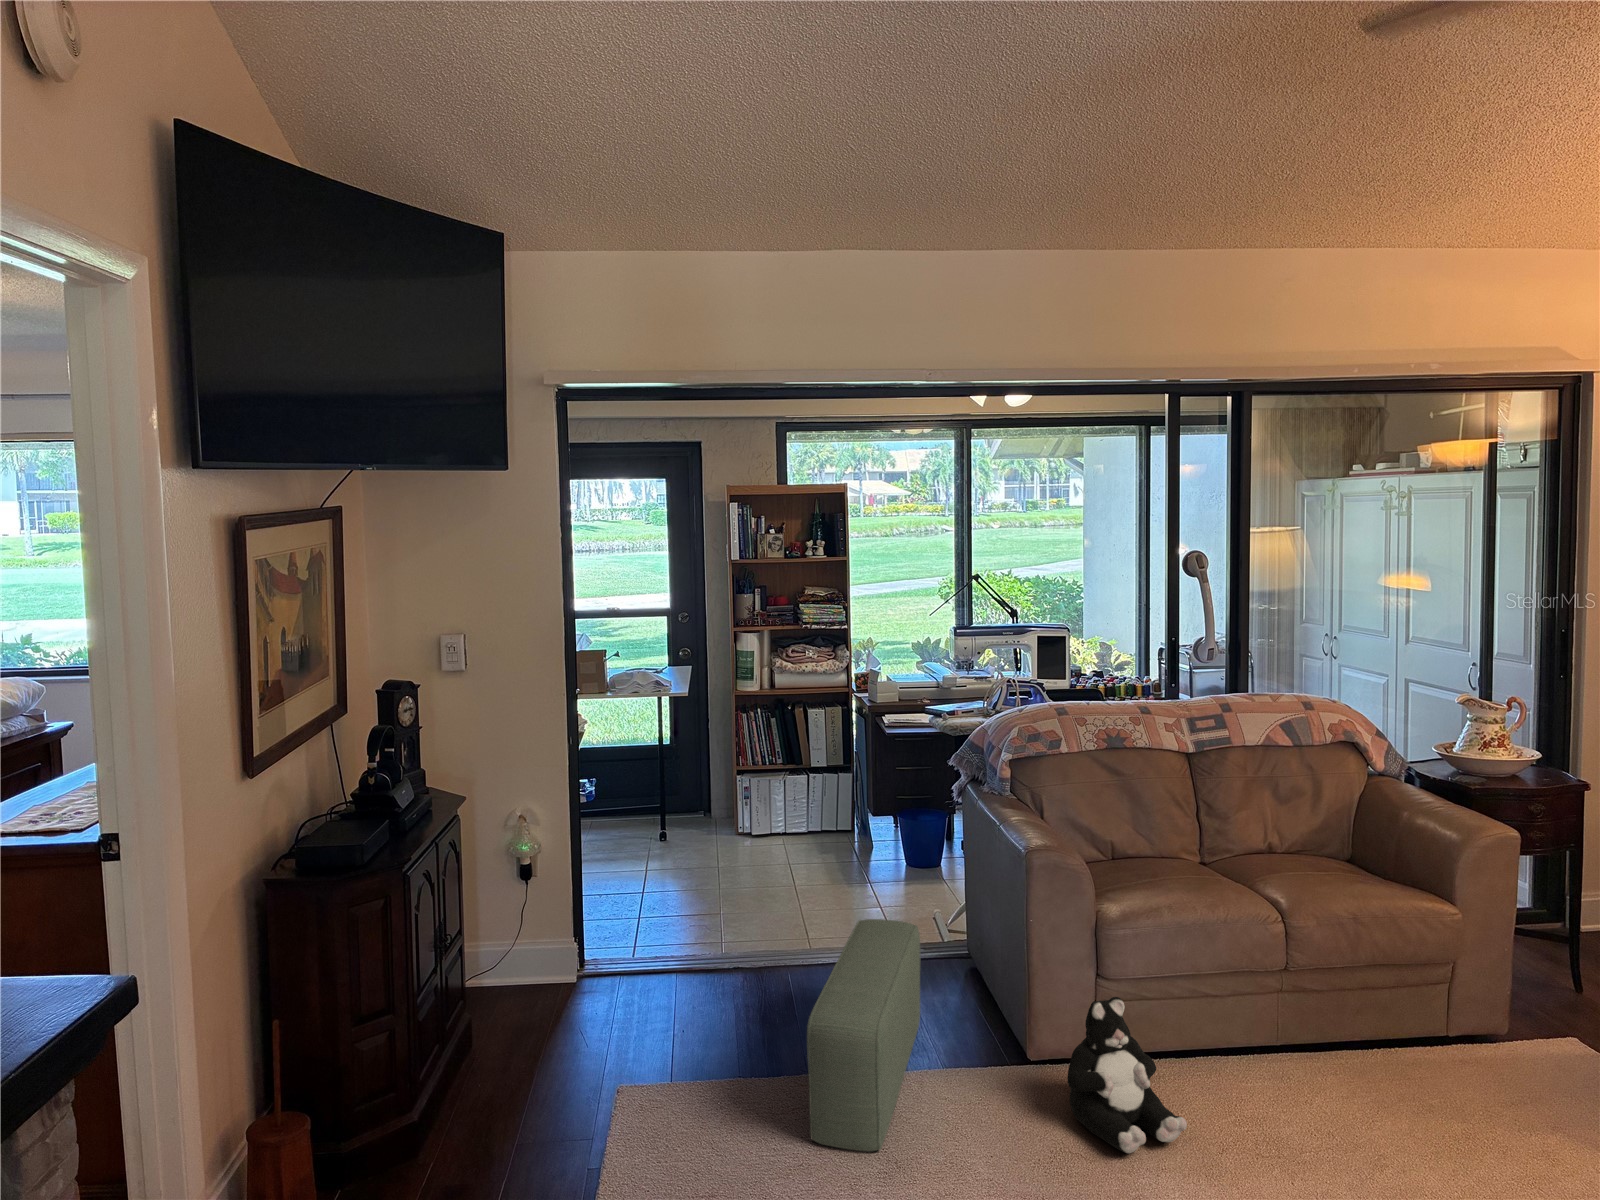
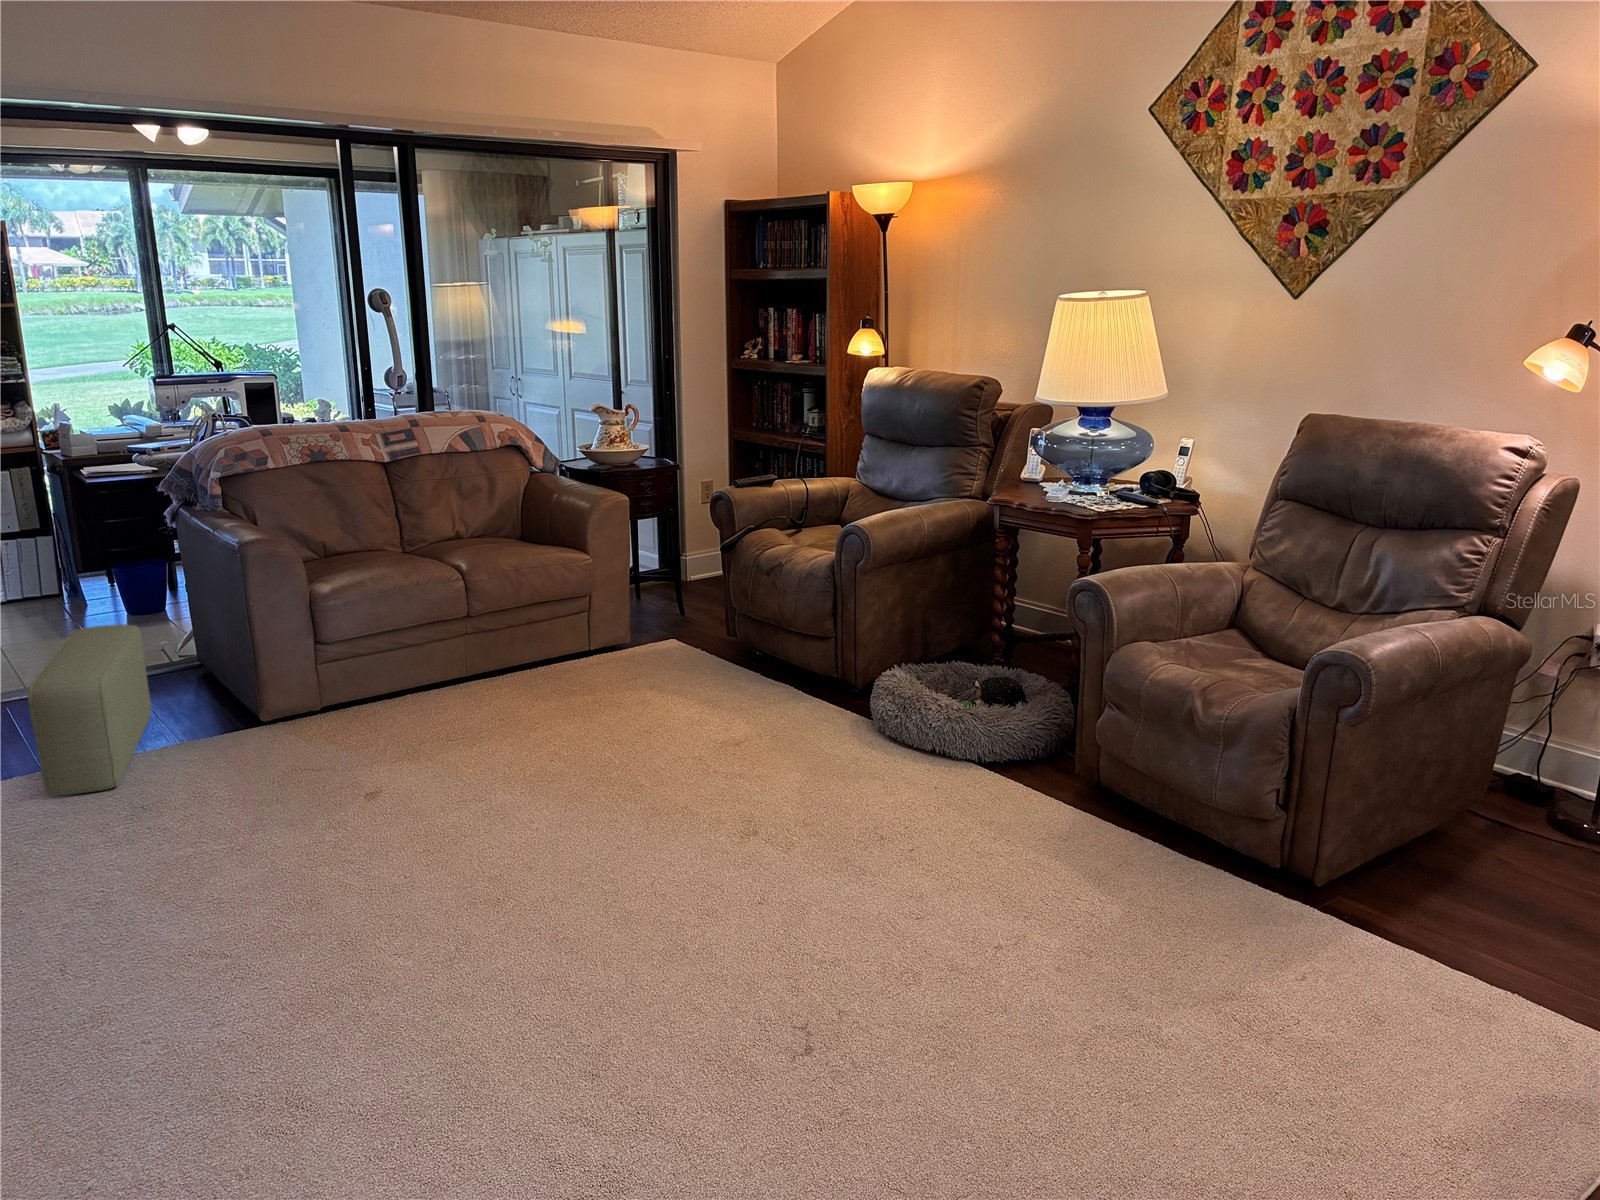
plush toy: present [1067,997,1187,1153] -> none [284,638,382,744]

